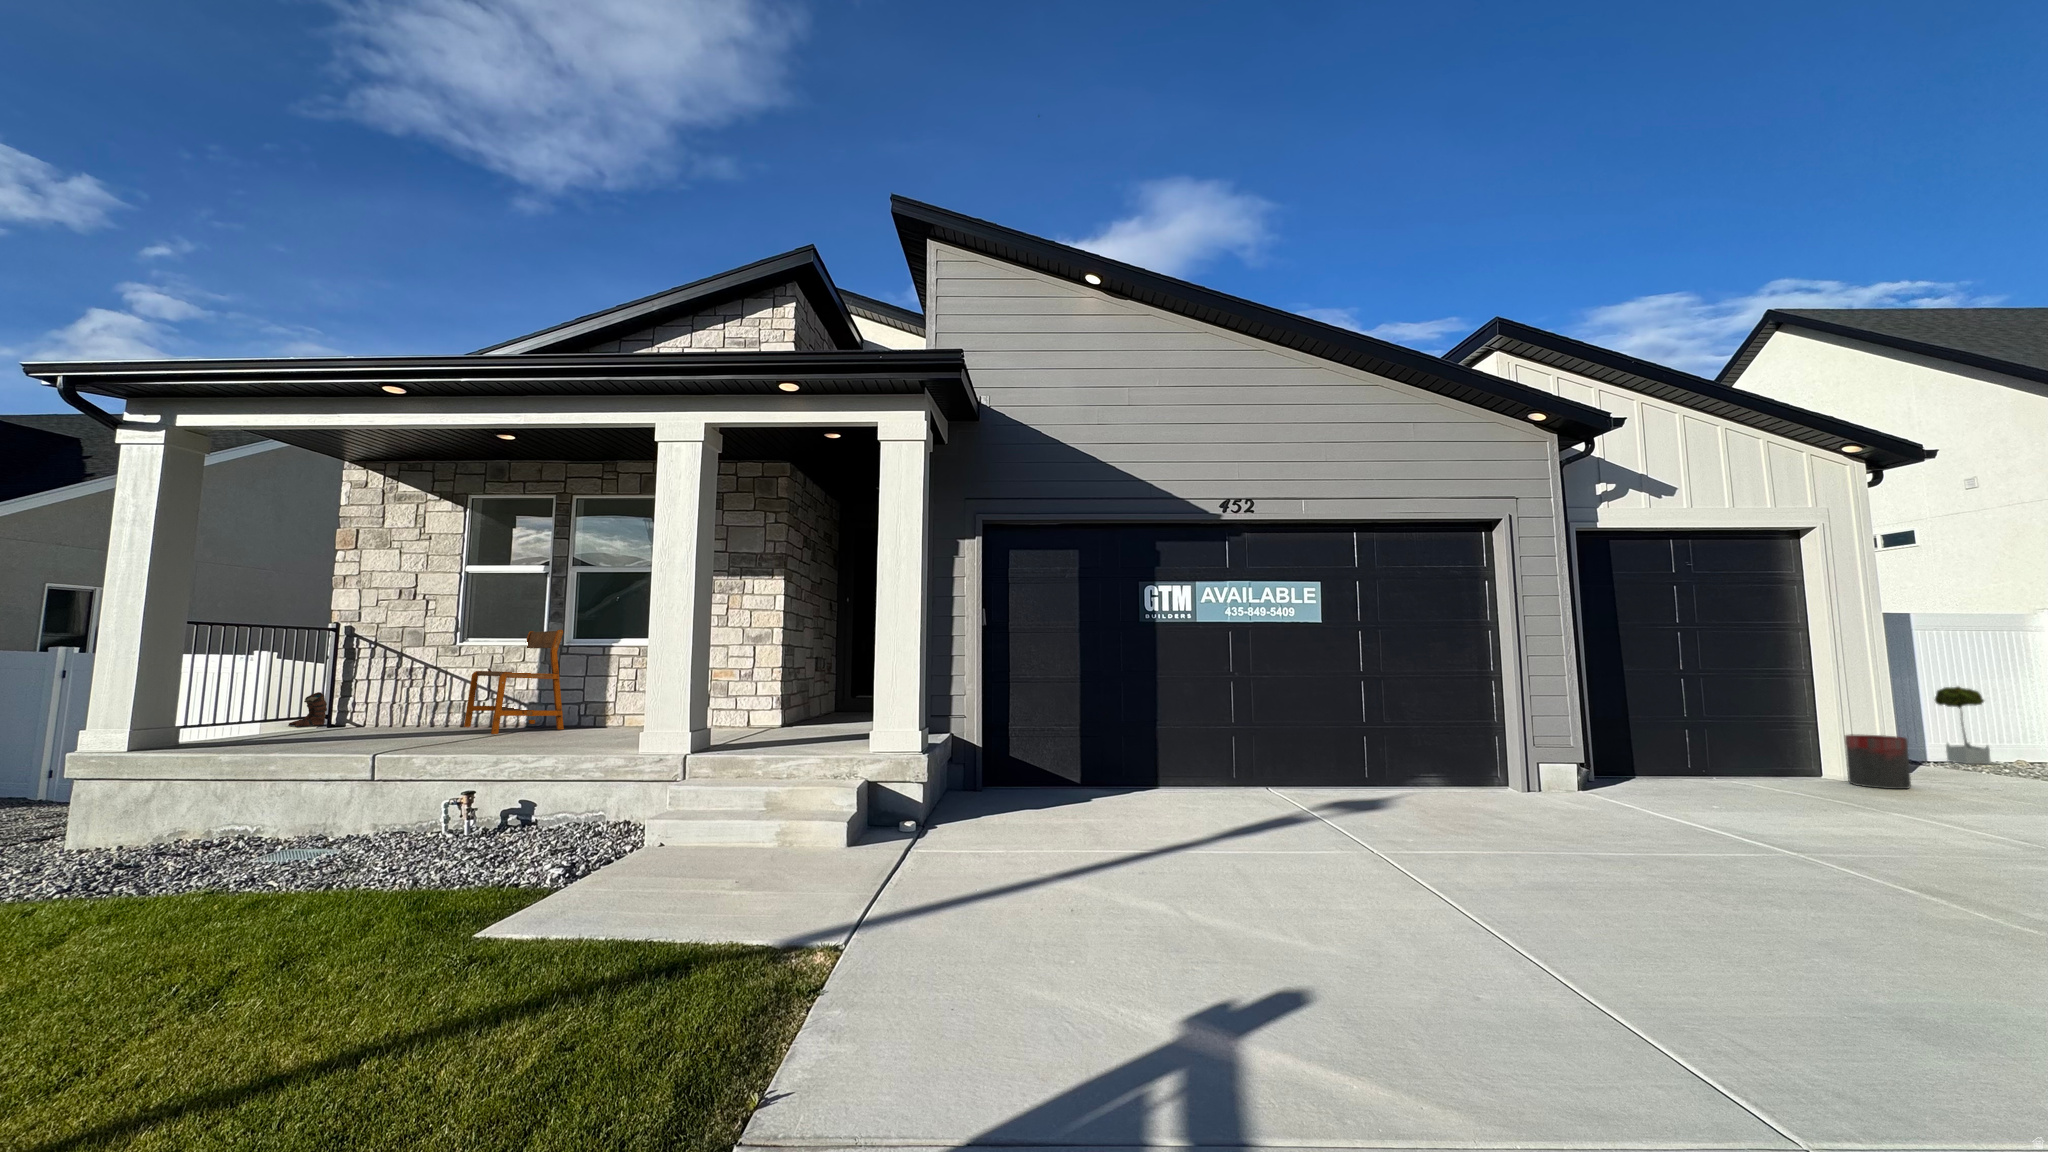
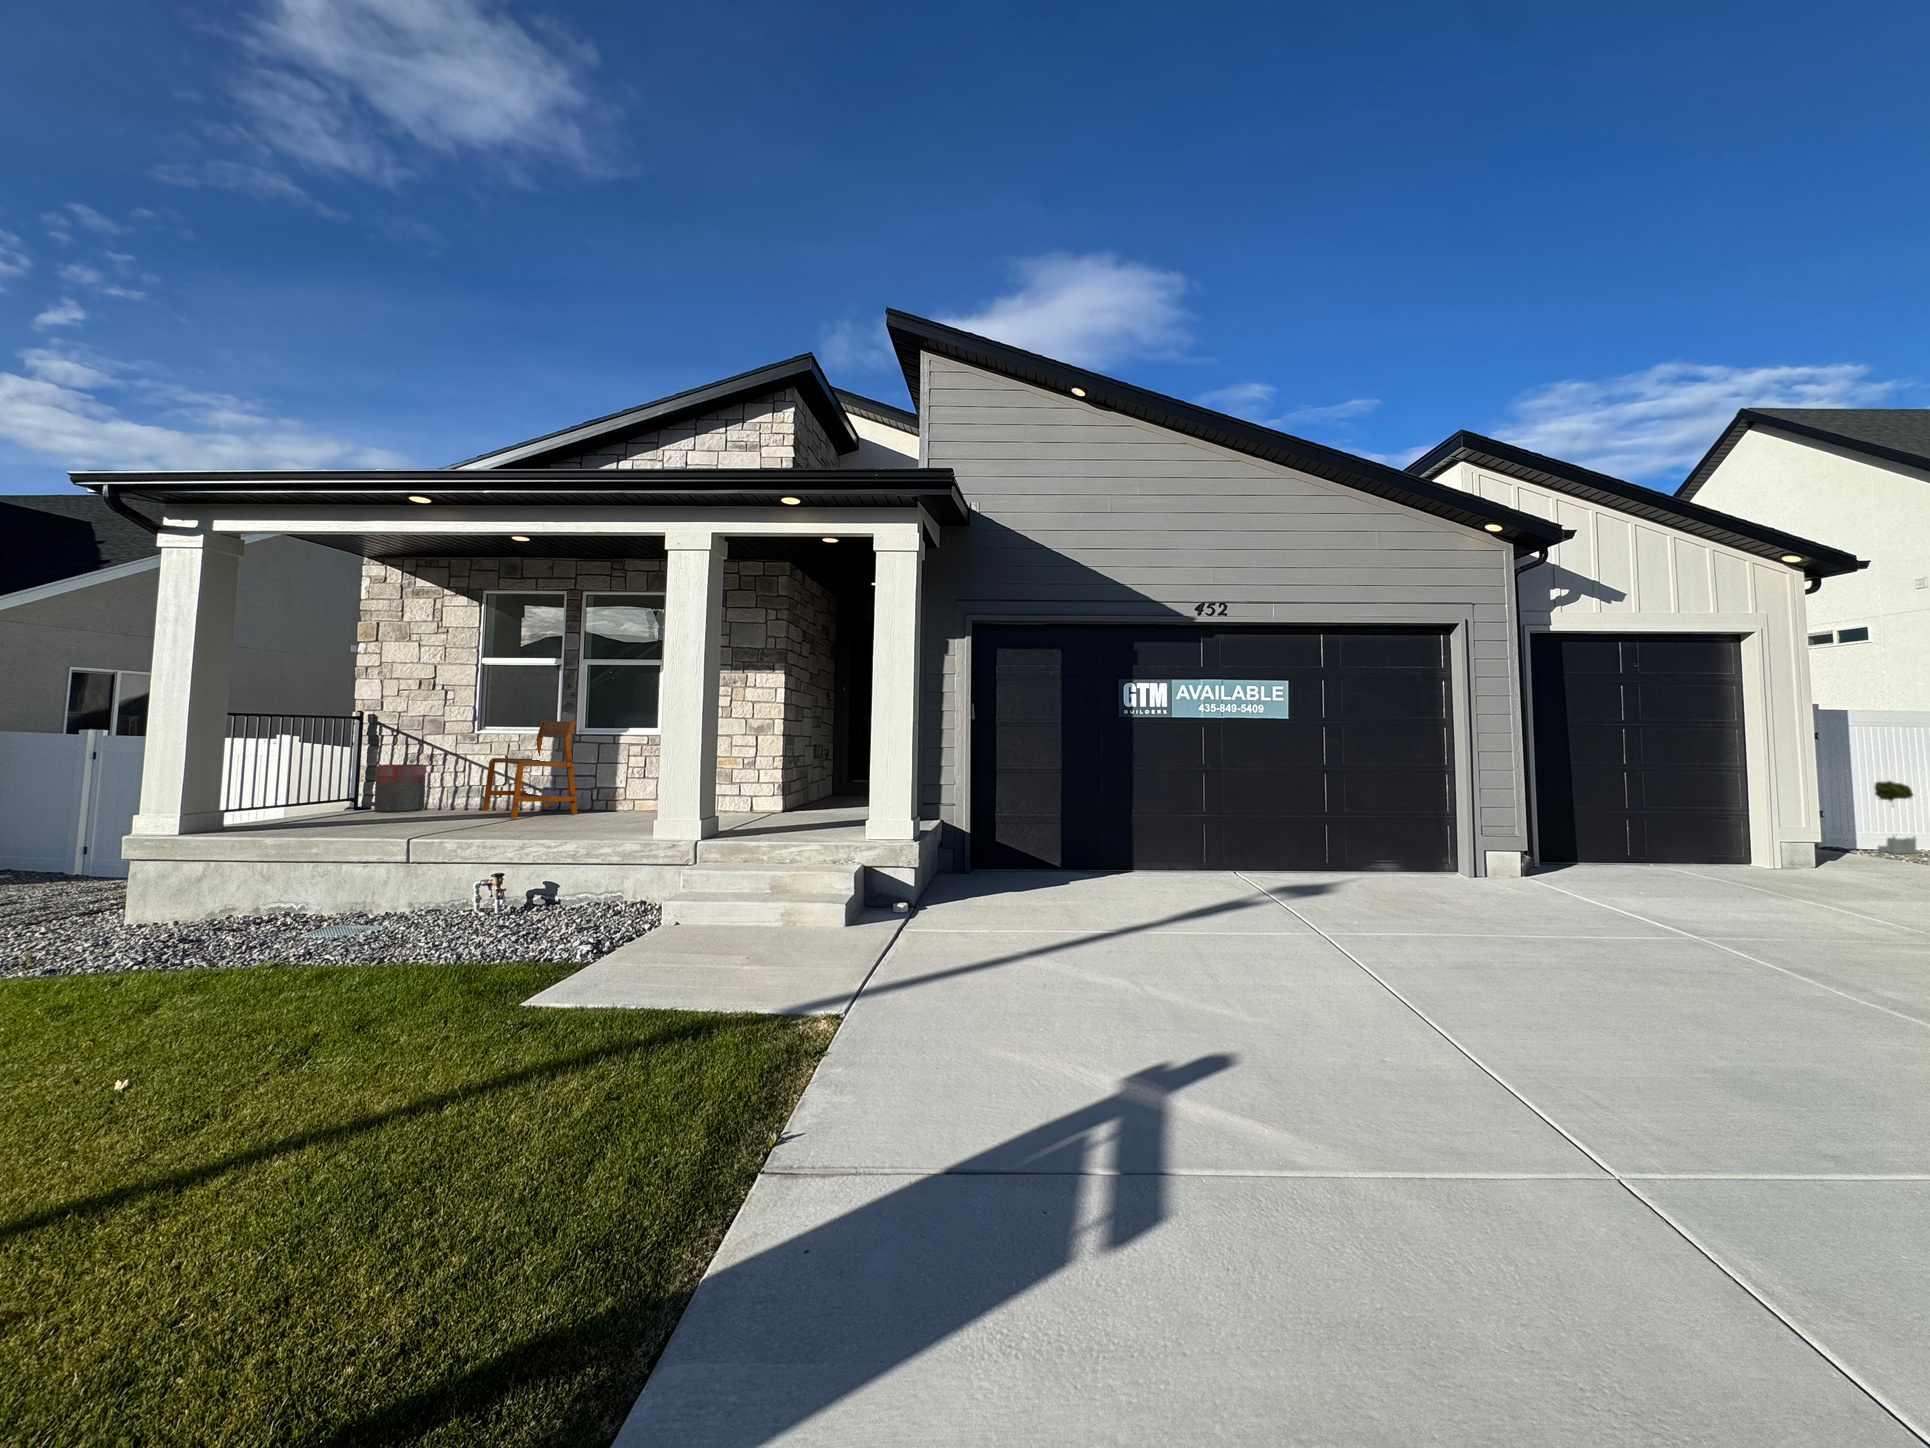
boots: present [288,692,327,727] -> none [317,777,353,810]
trash can: present [1845,735,1911,789] -> present [374,765,426,812]

